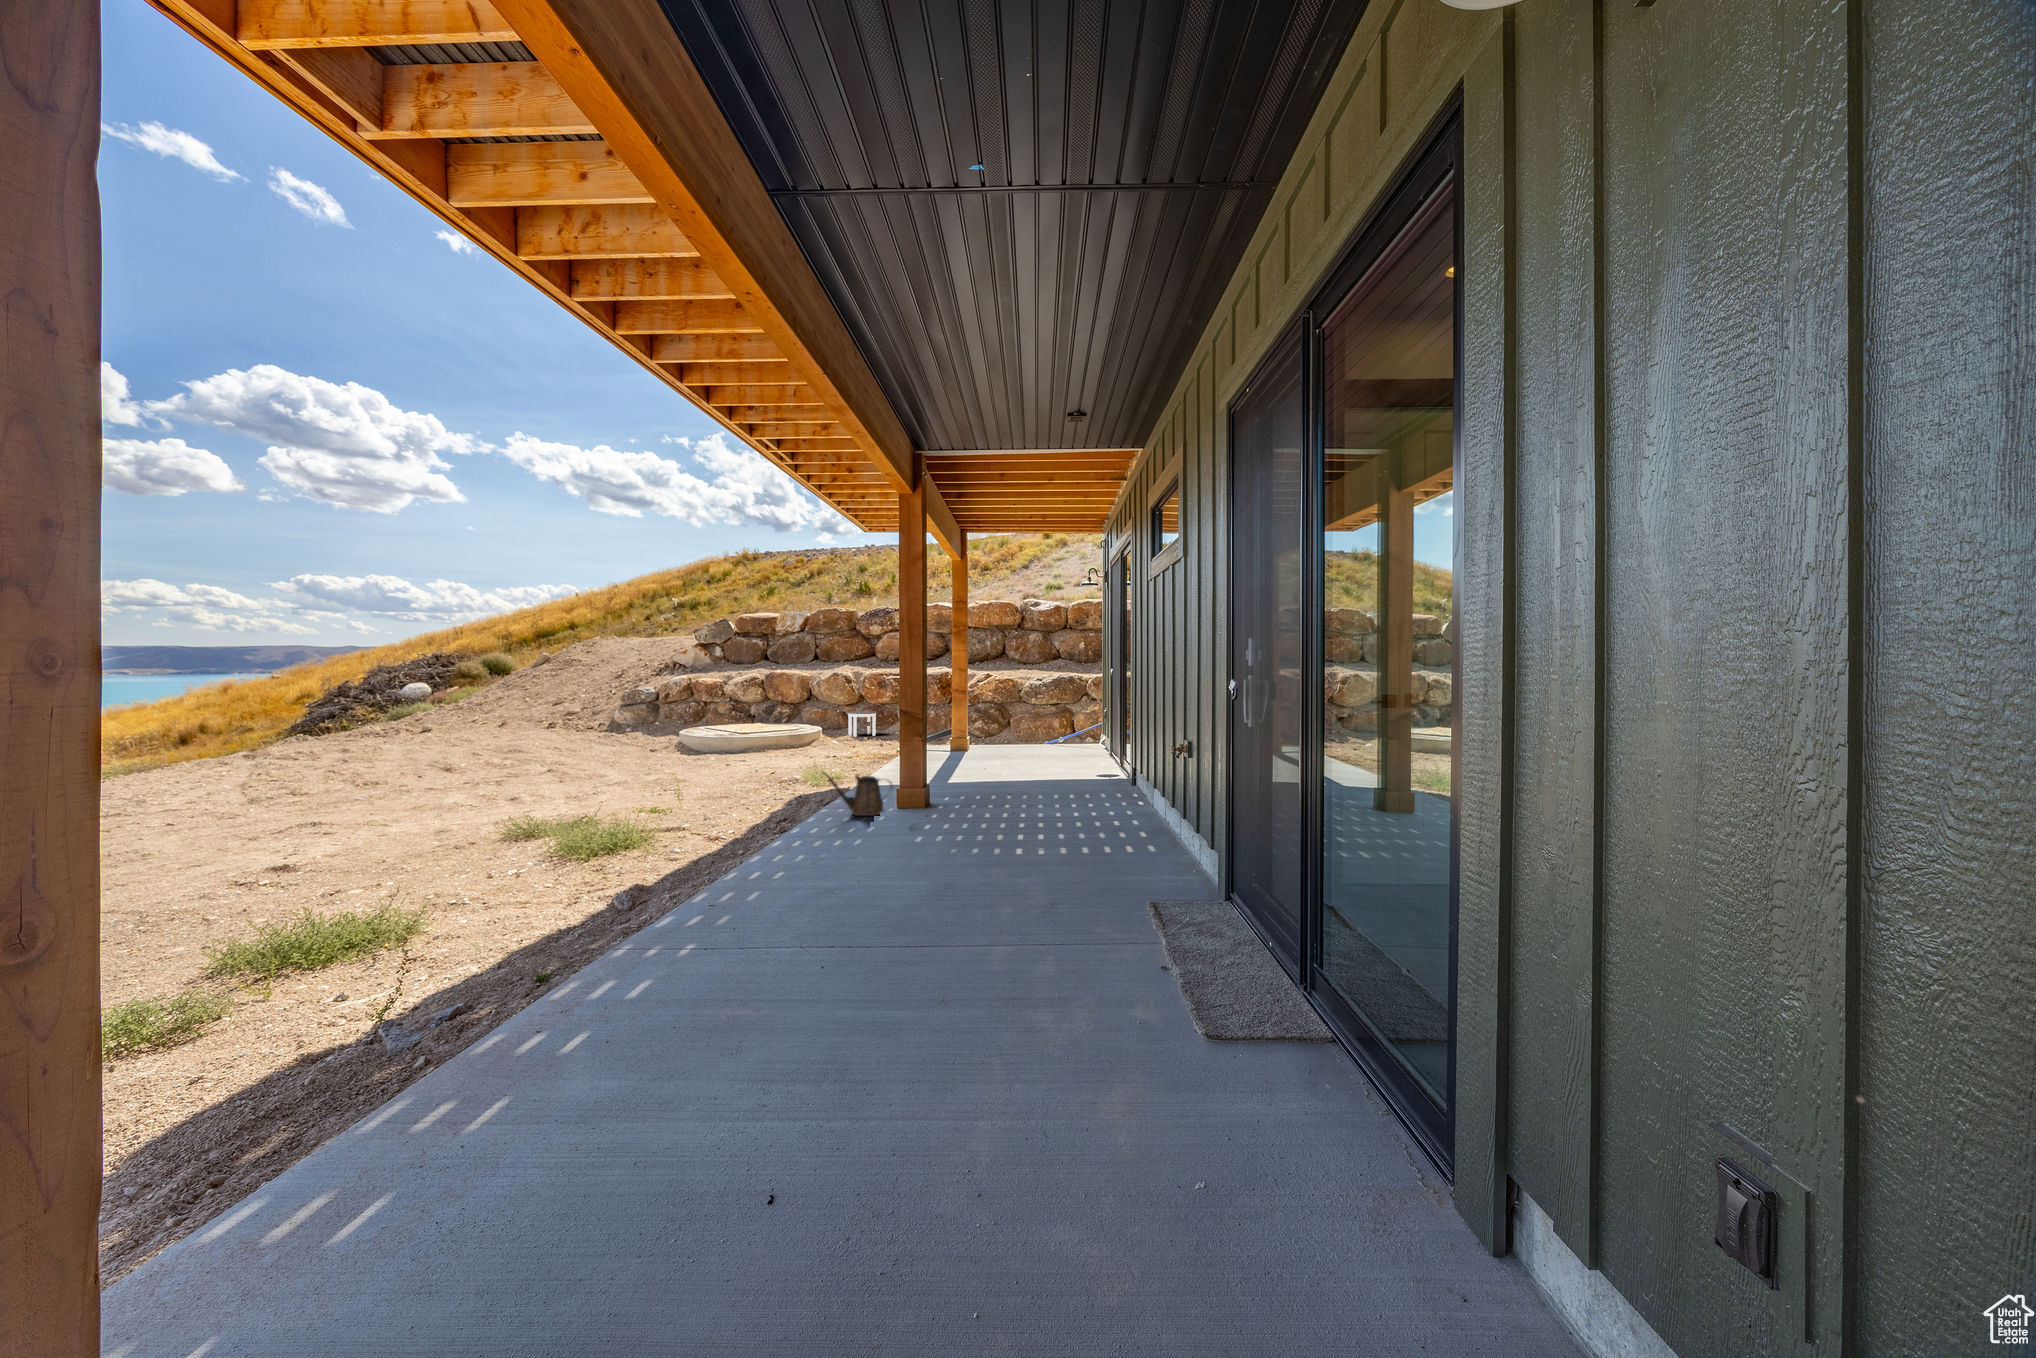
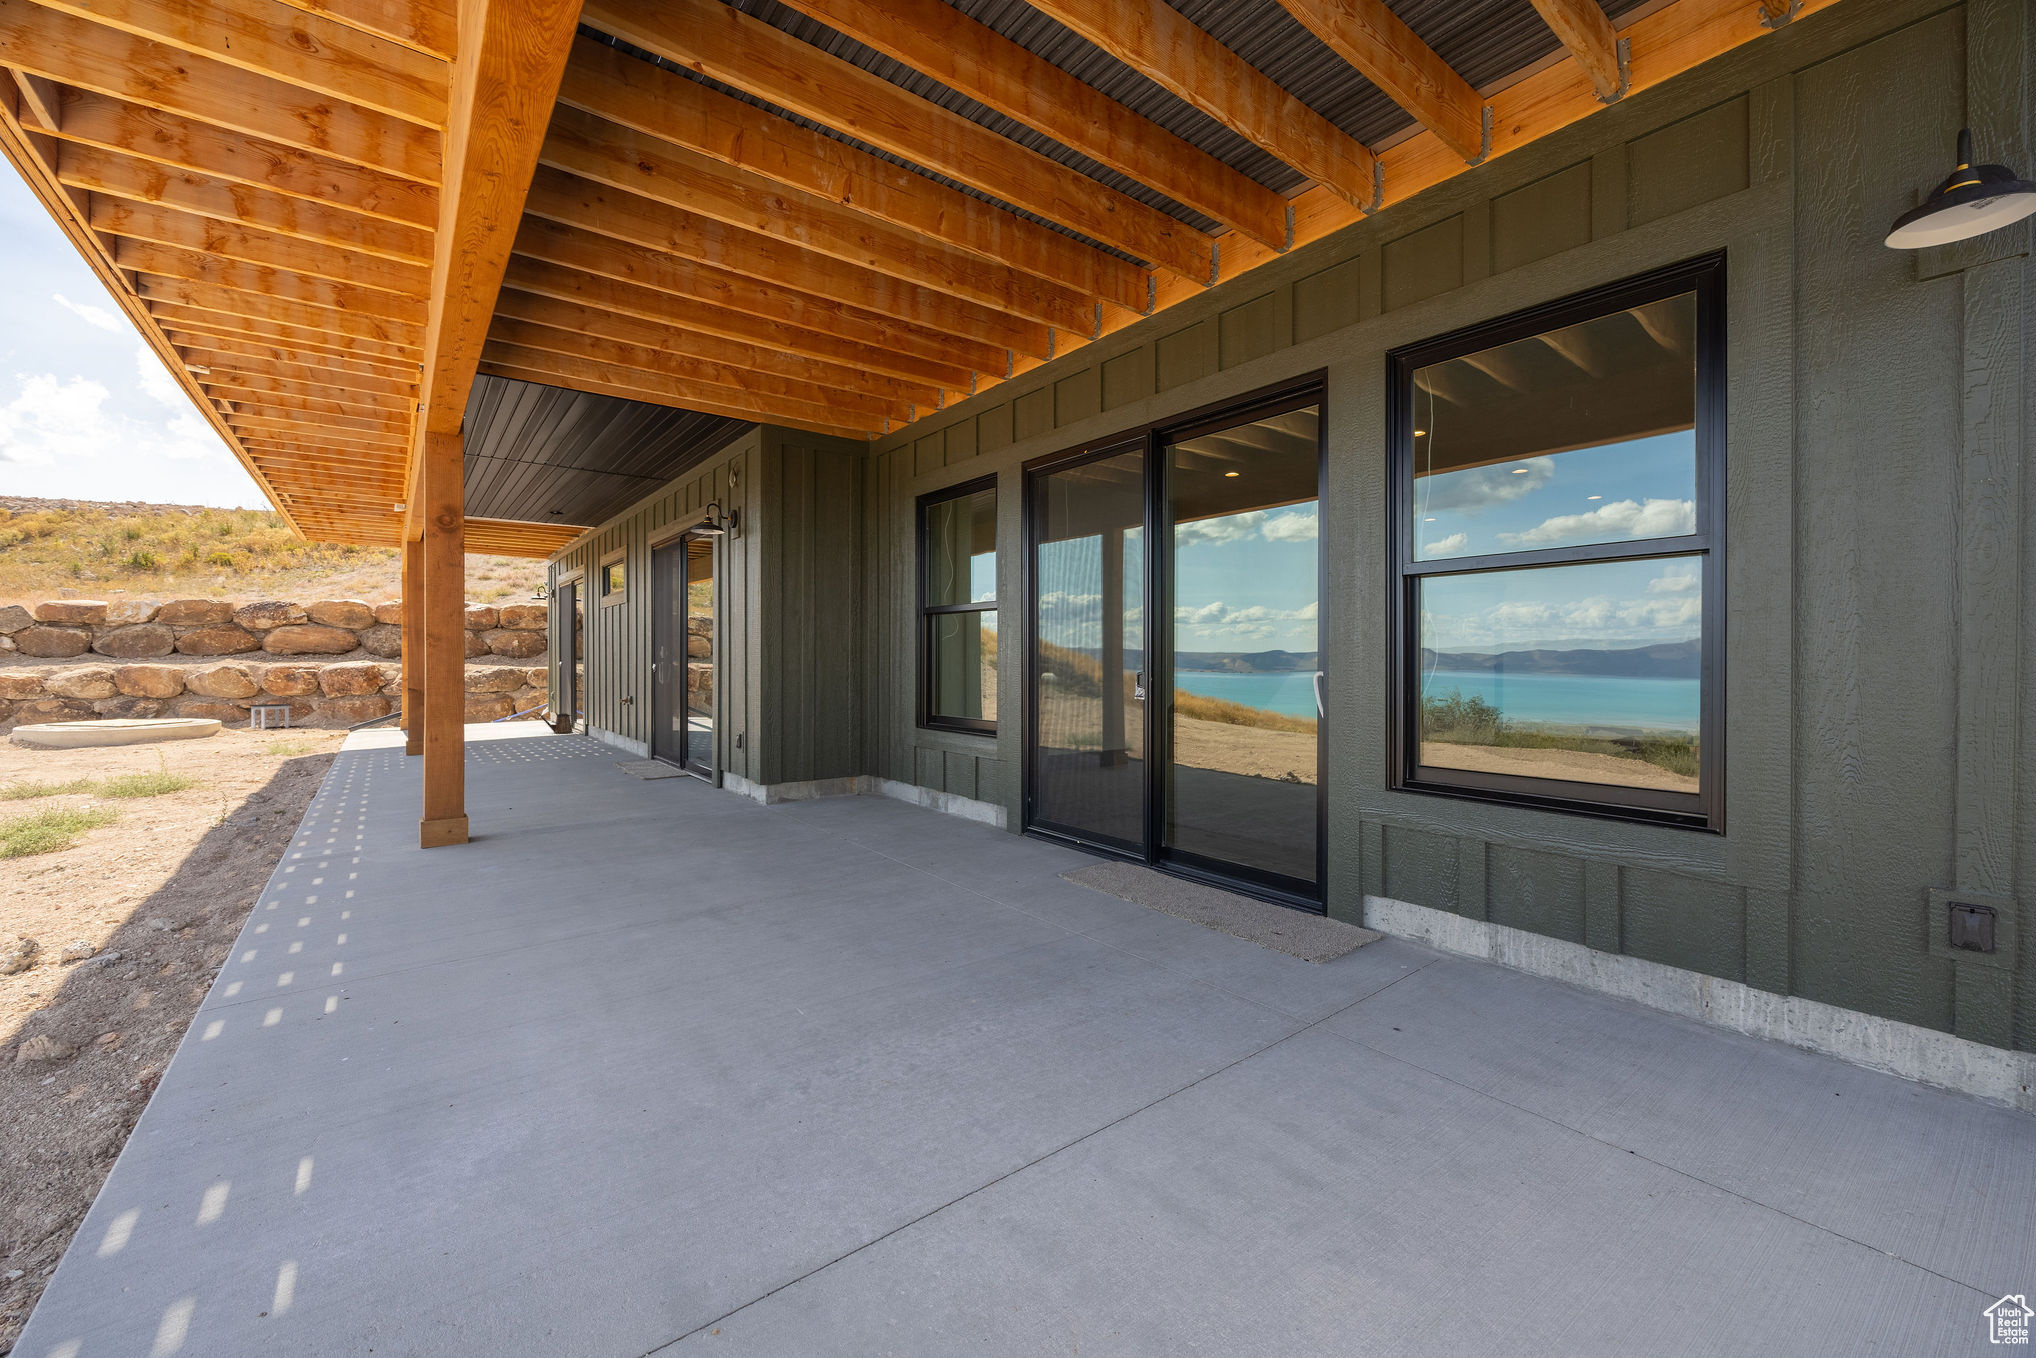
watering can: present [822,772,892,816] -> present [536,712,577,733]

